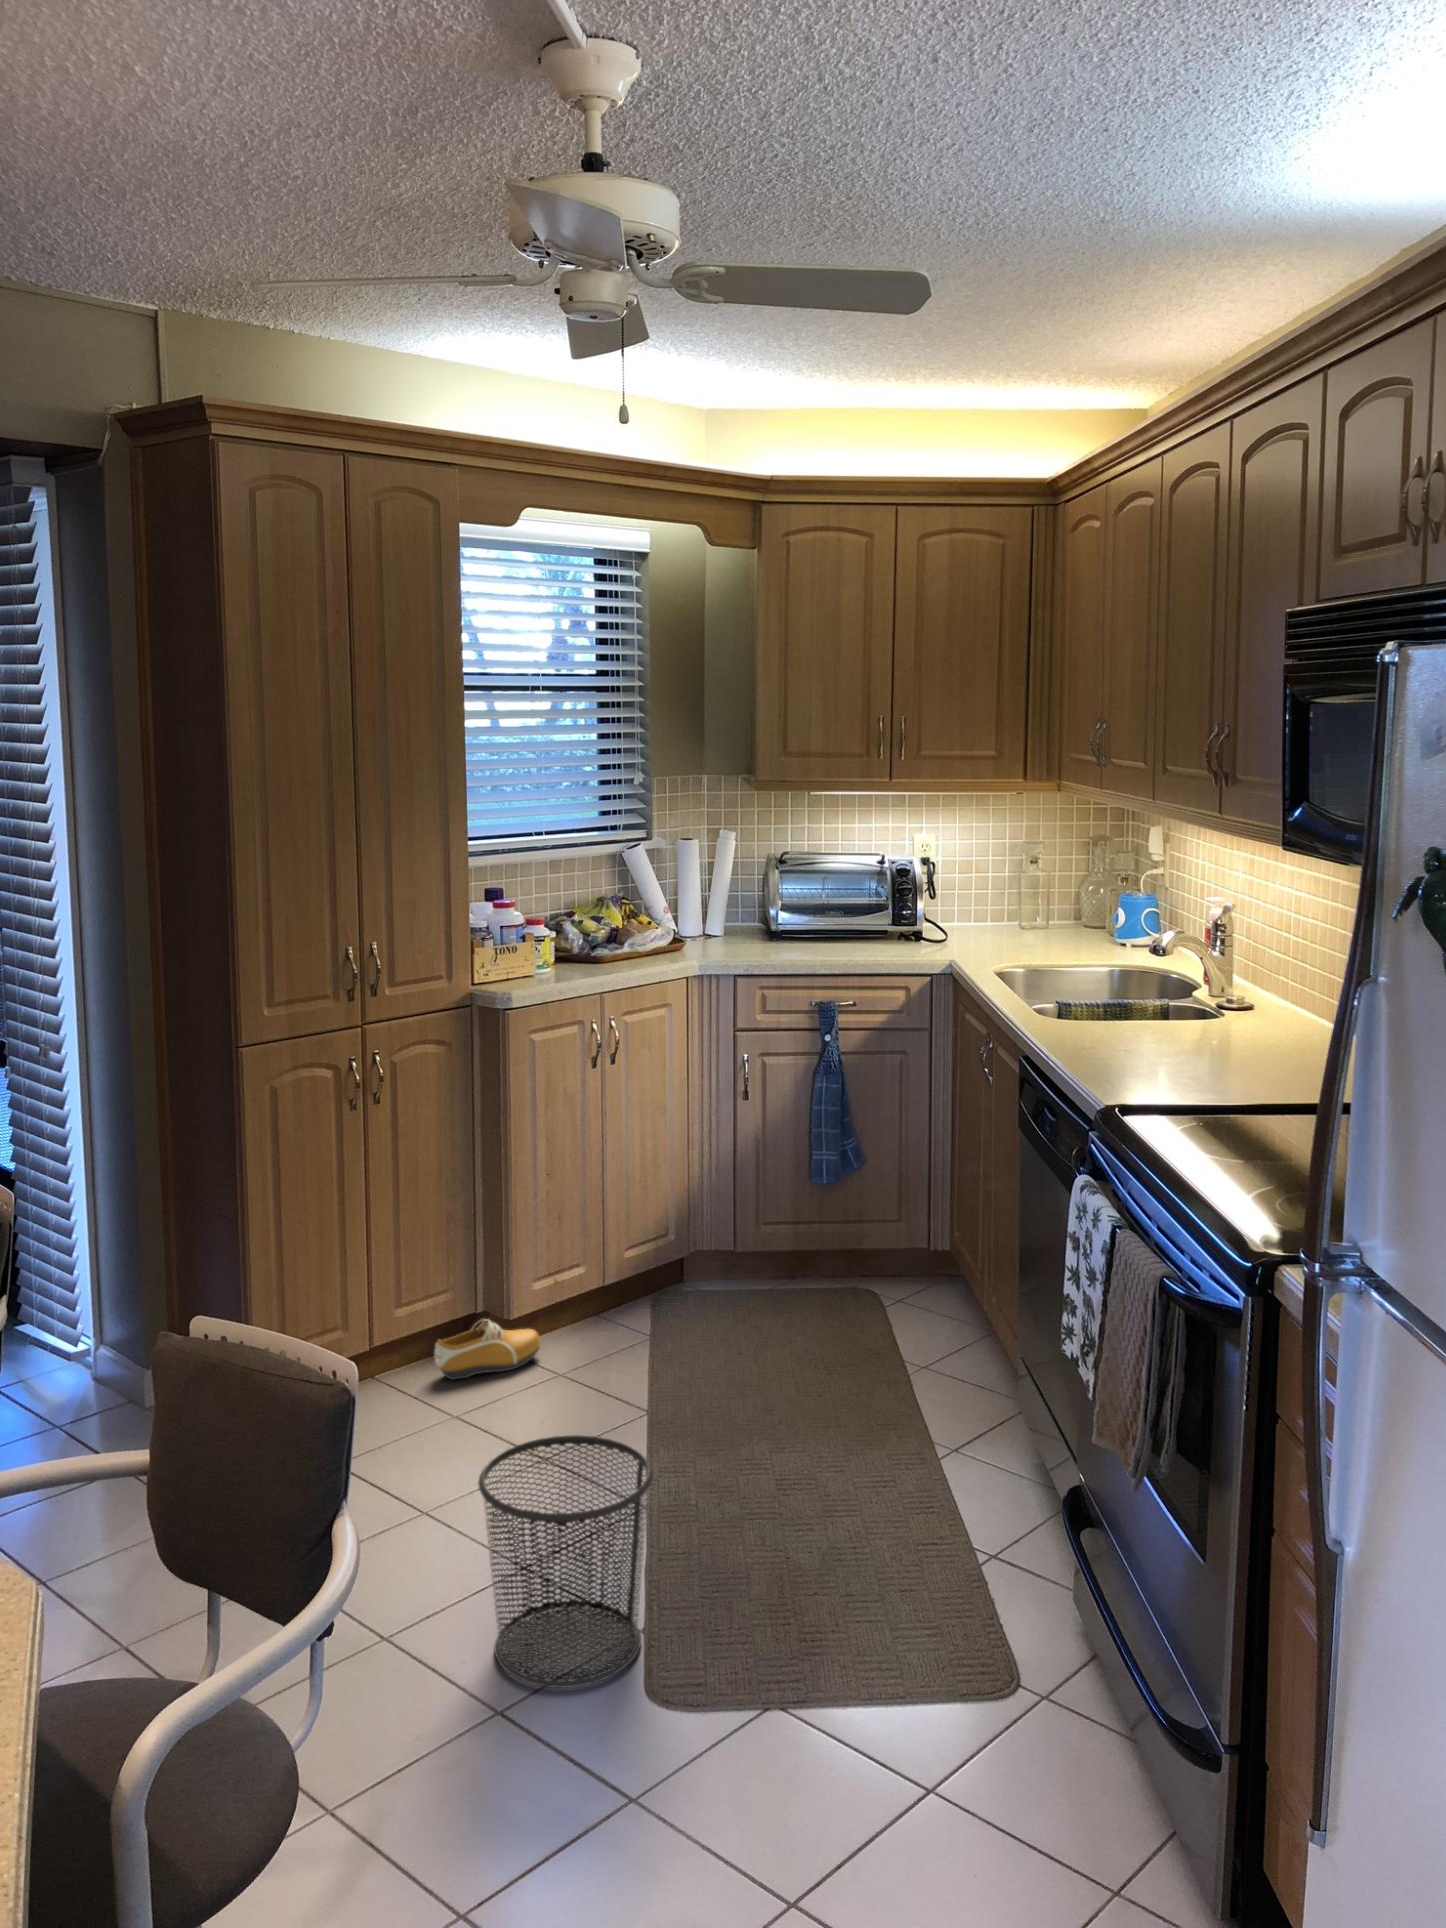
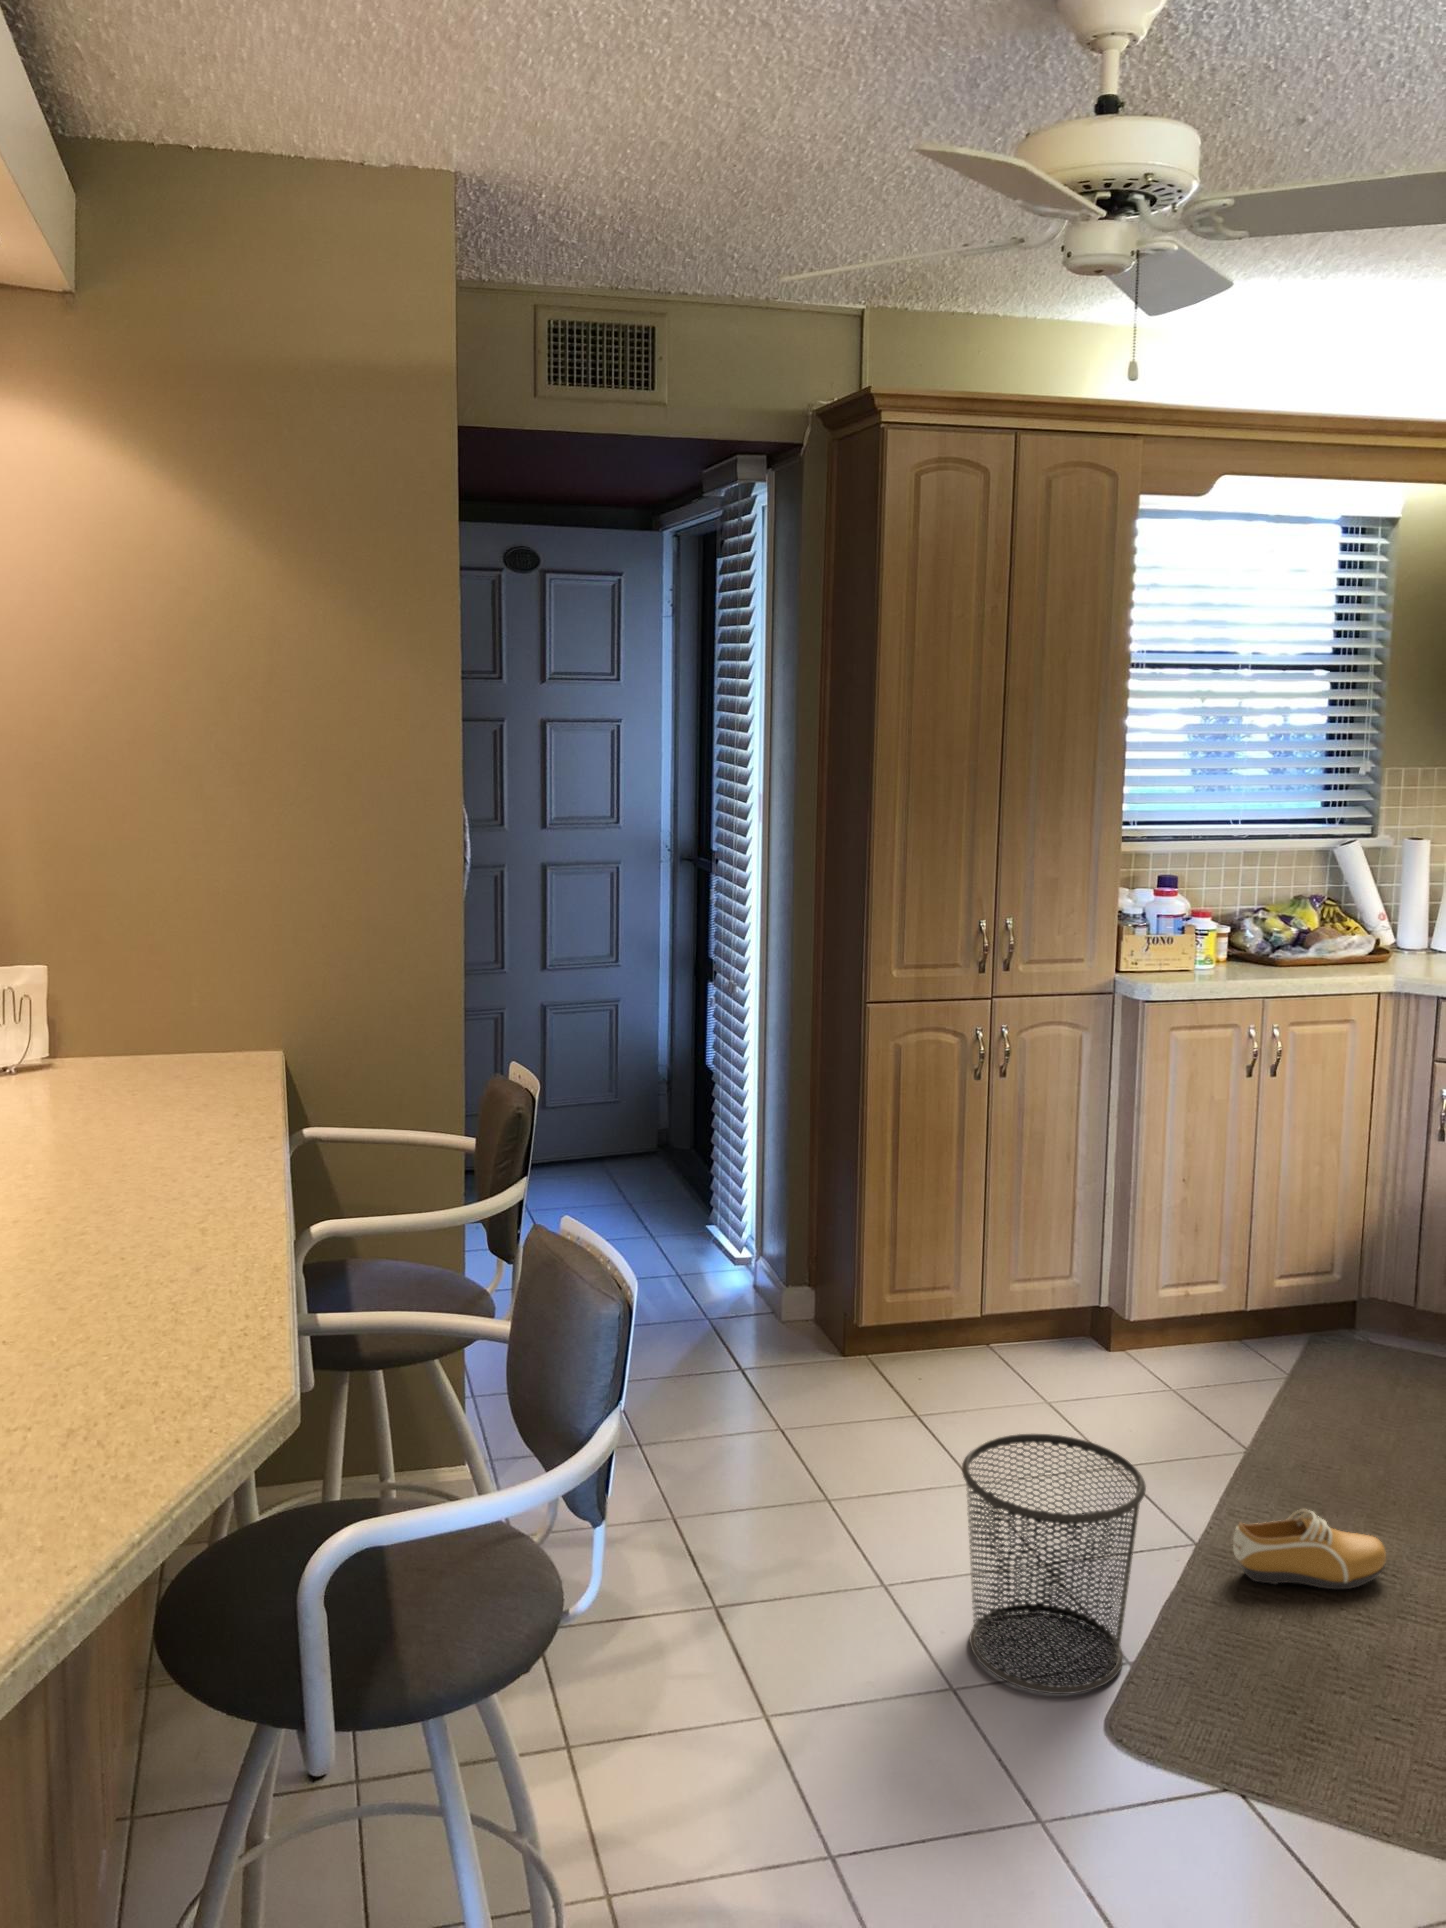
shoe: present [434,1319,540,1380] -> present [1233,1509,1386,1589]

